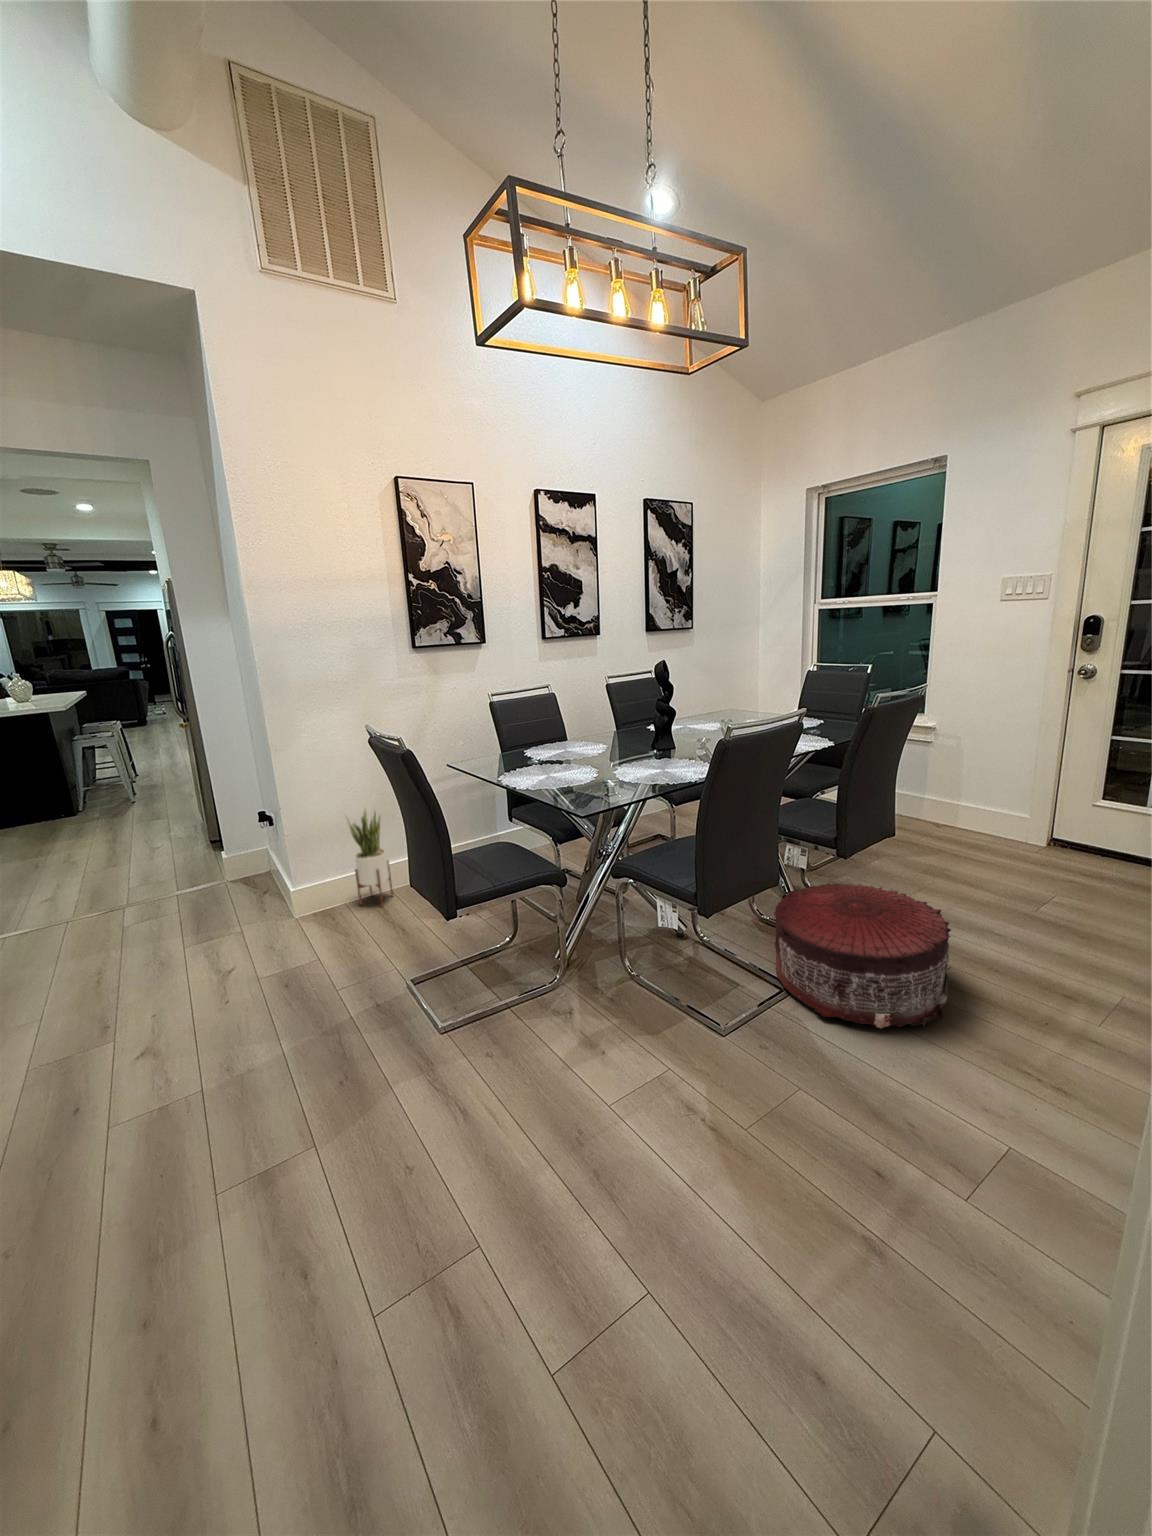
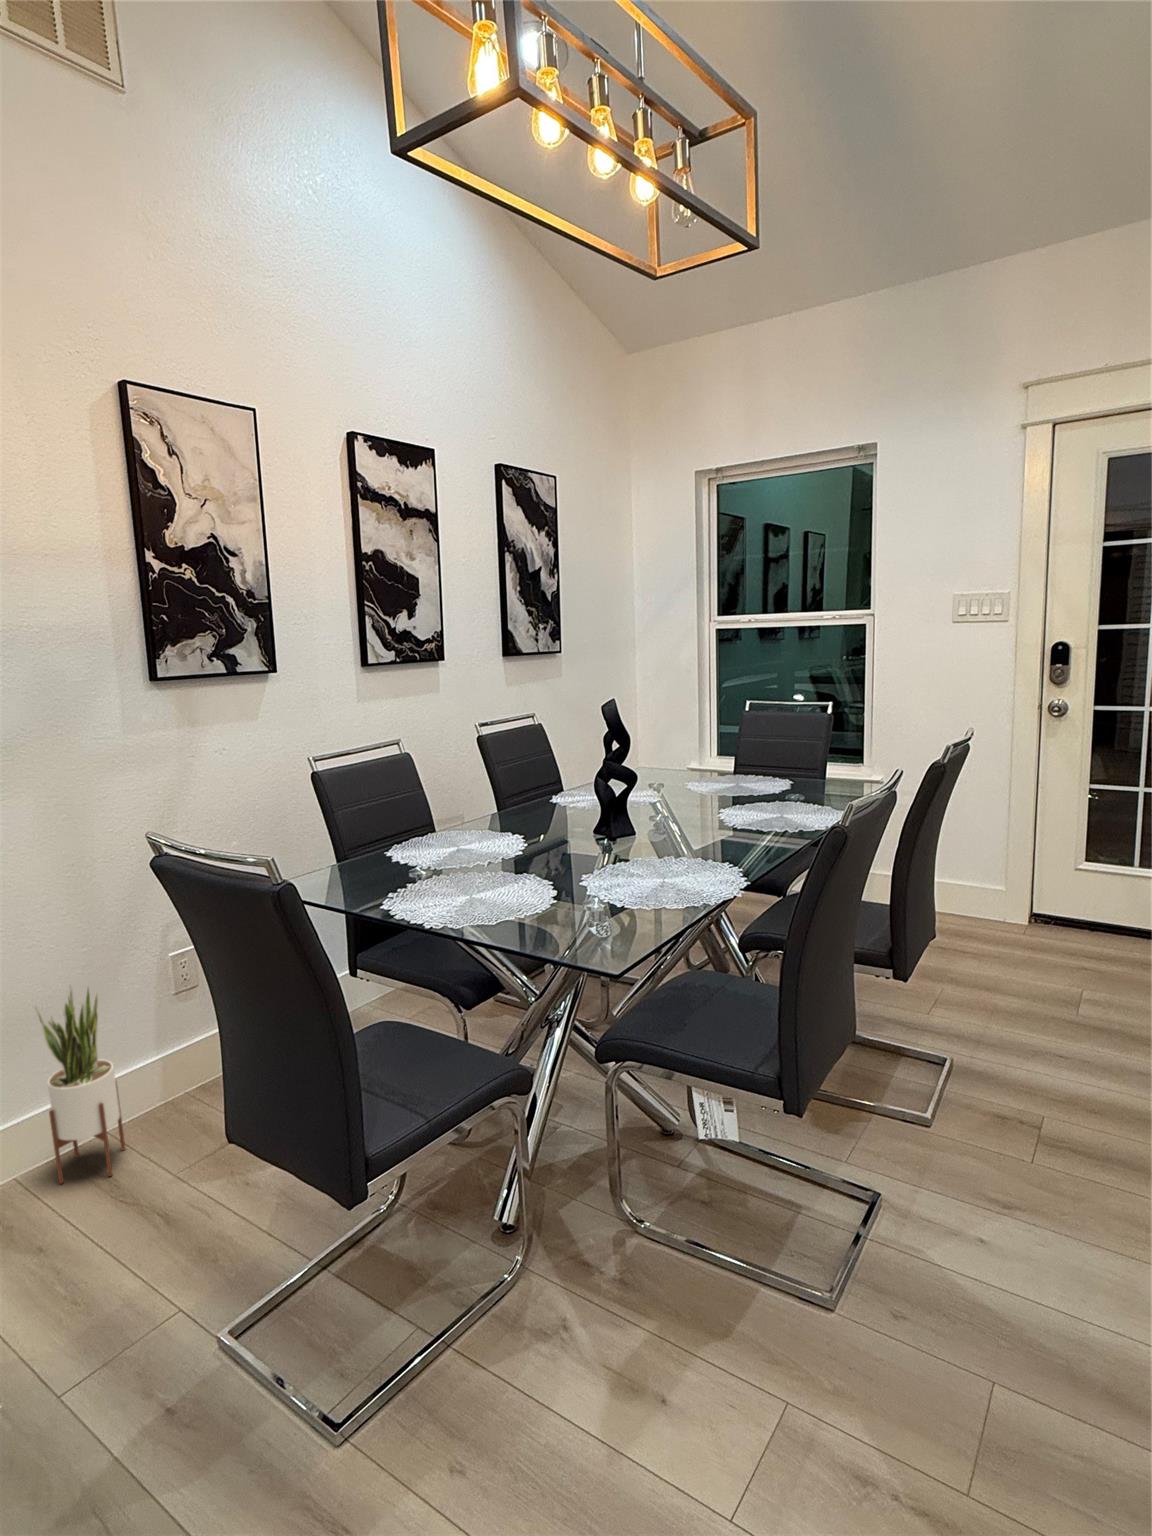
pouf: present [774,884,951,1028] -> none [834,1011,1095,1231]

